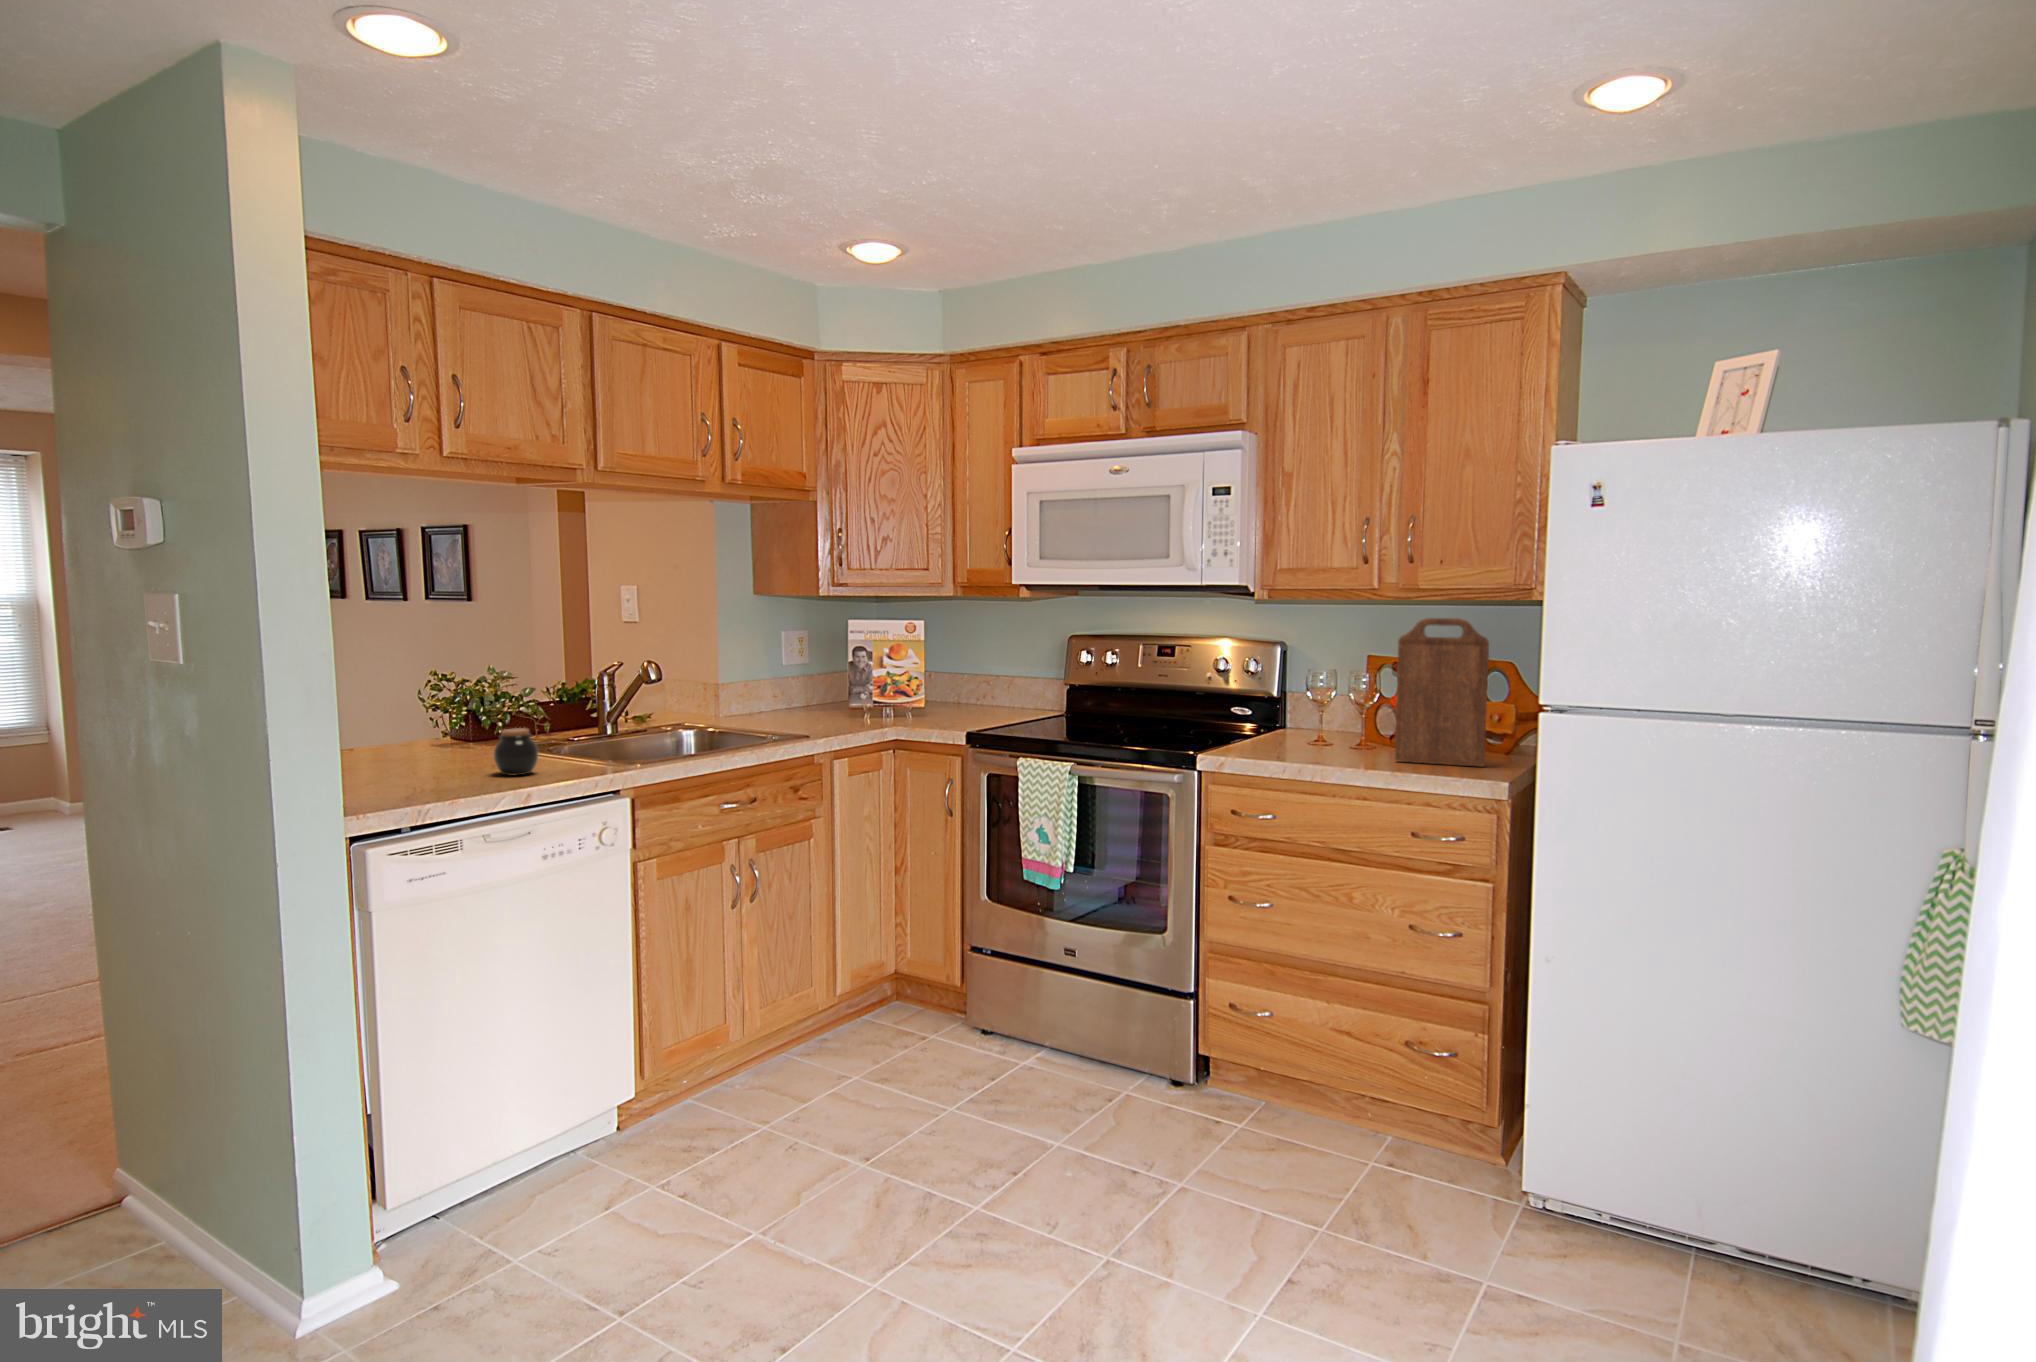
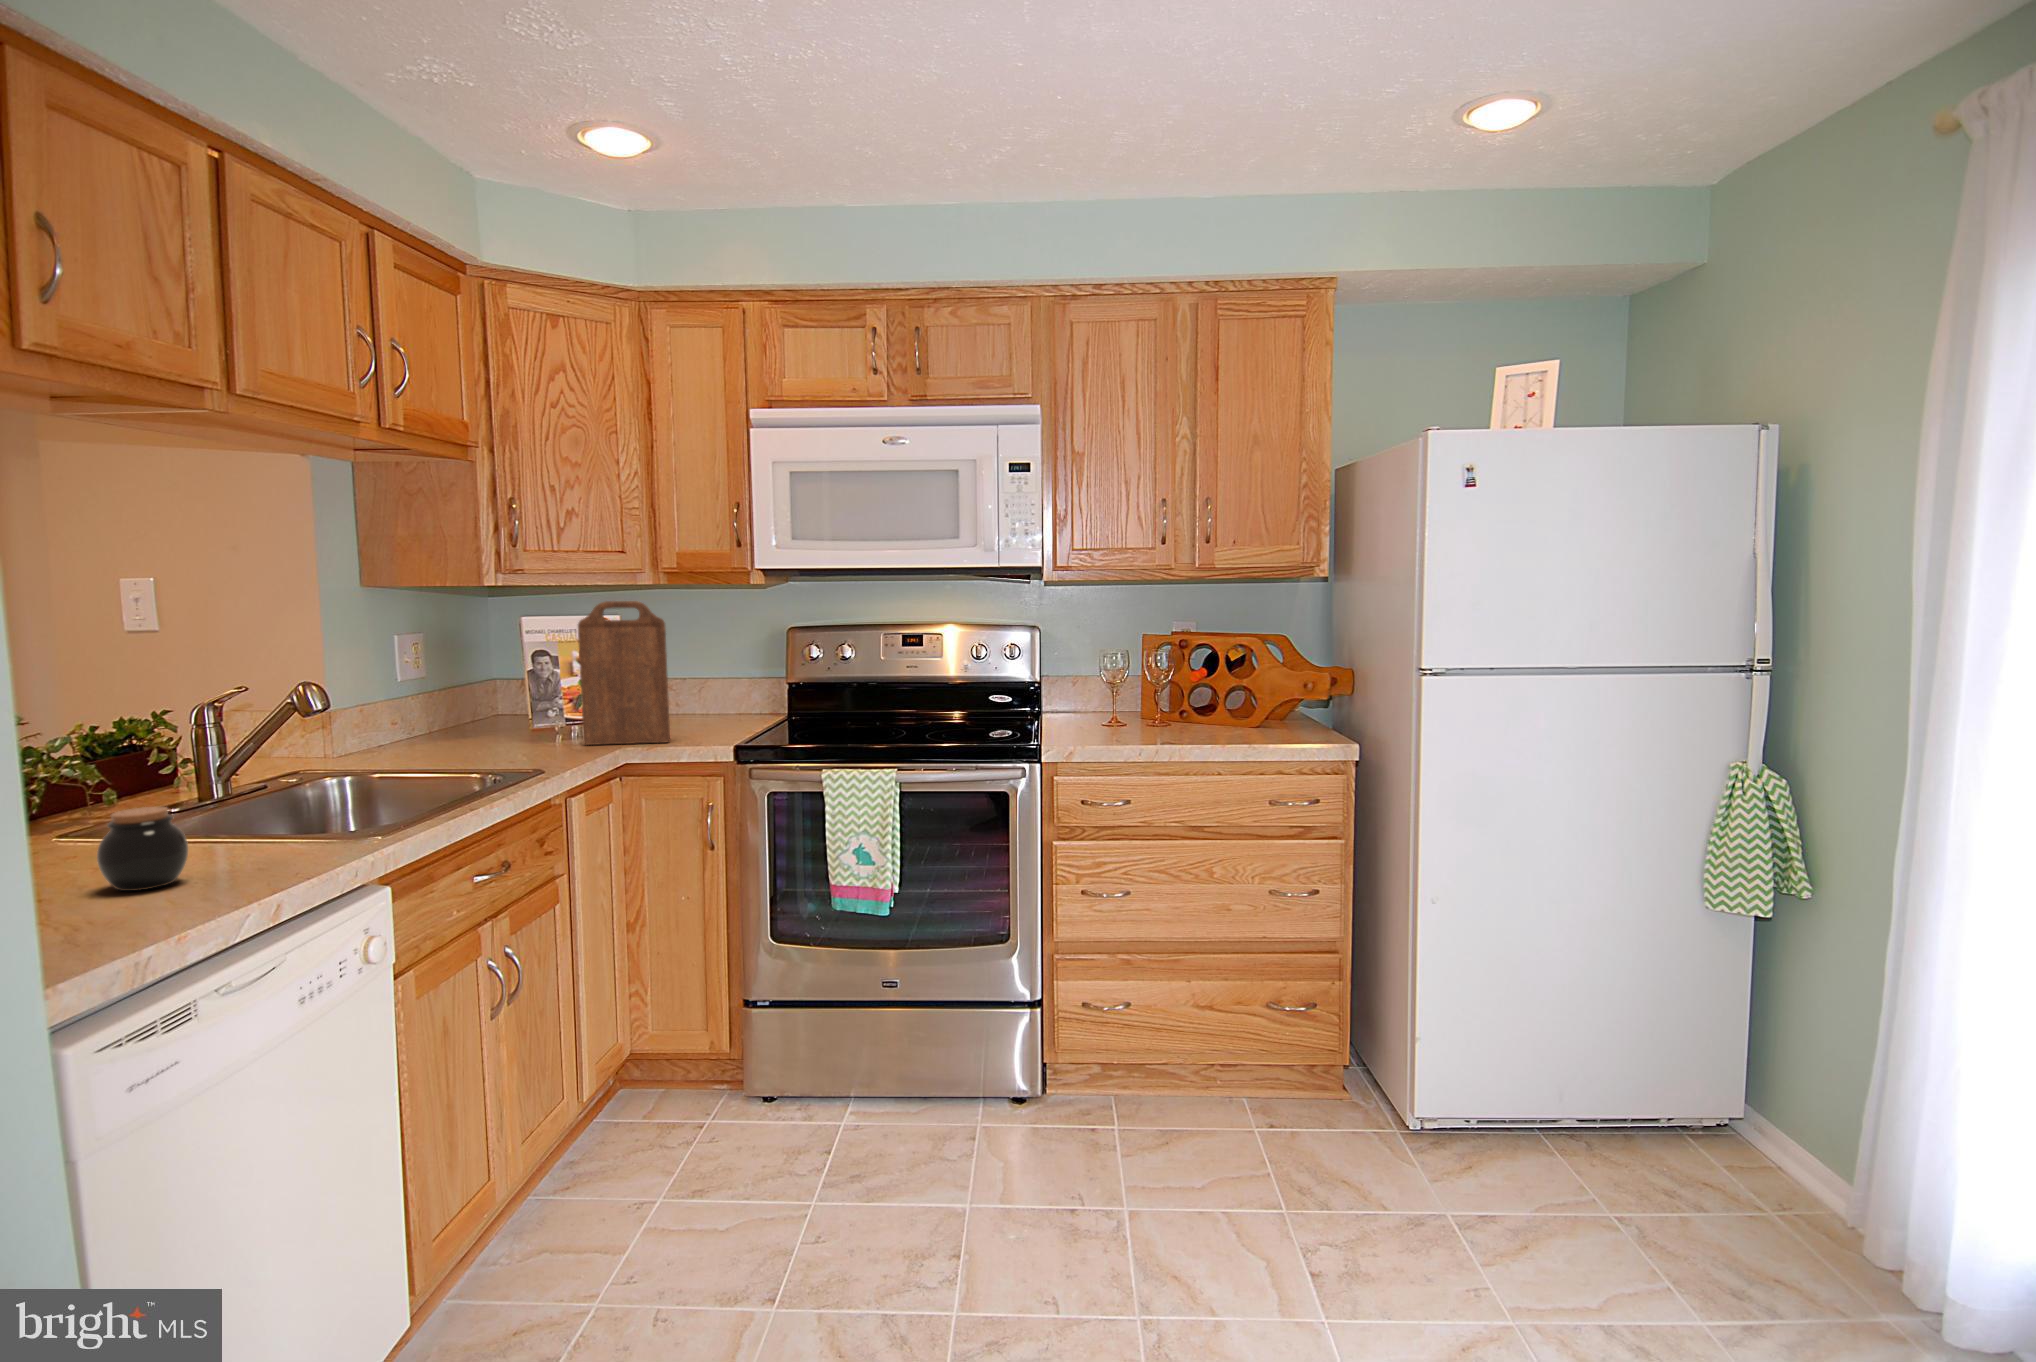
cutting board: present [1395,618,1489,767] -> present [578,601,670,745]

